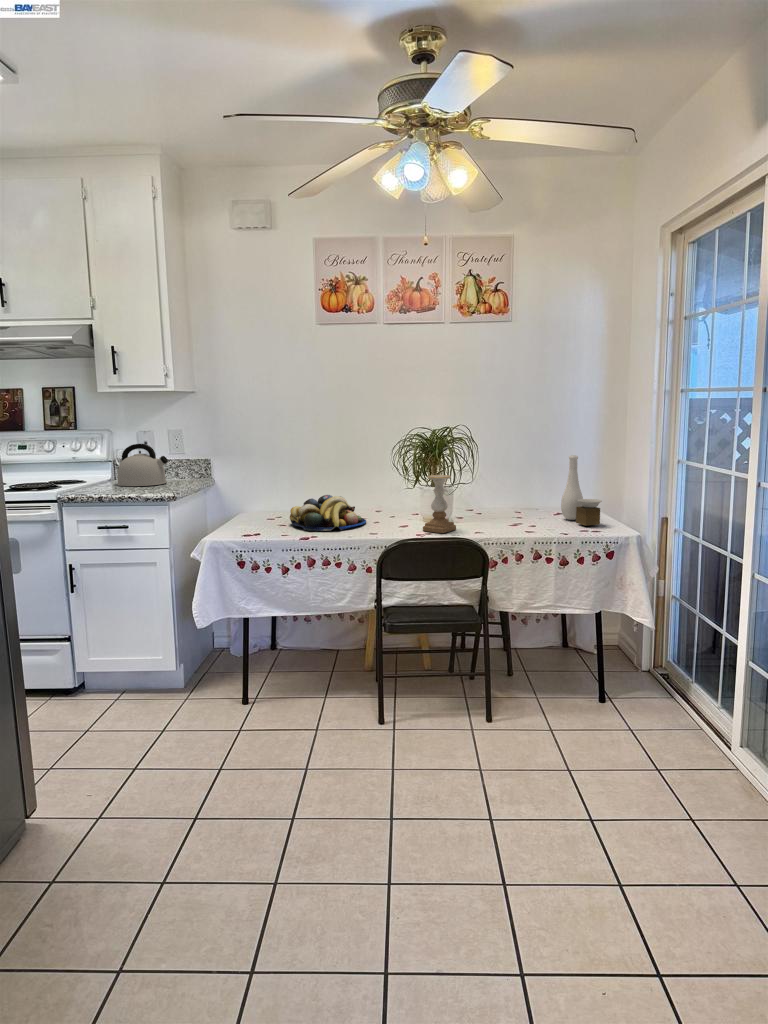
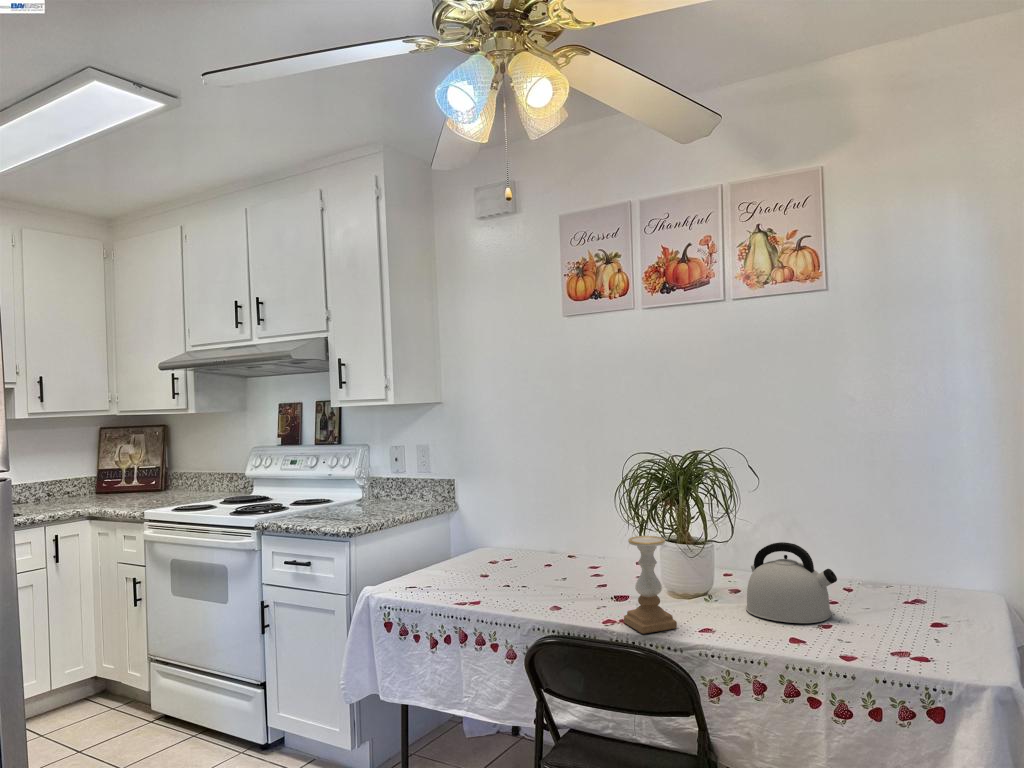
kettle: present [117,444,168,486] -> present [746,542,837,623]
vase: present [561,455,602,526] -> none [893,519,957,664]
fruit bowl: present [290,495,366,531] -> none [480,544,583,601]

